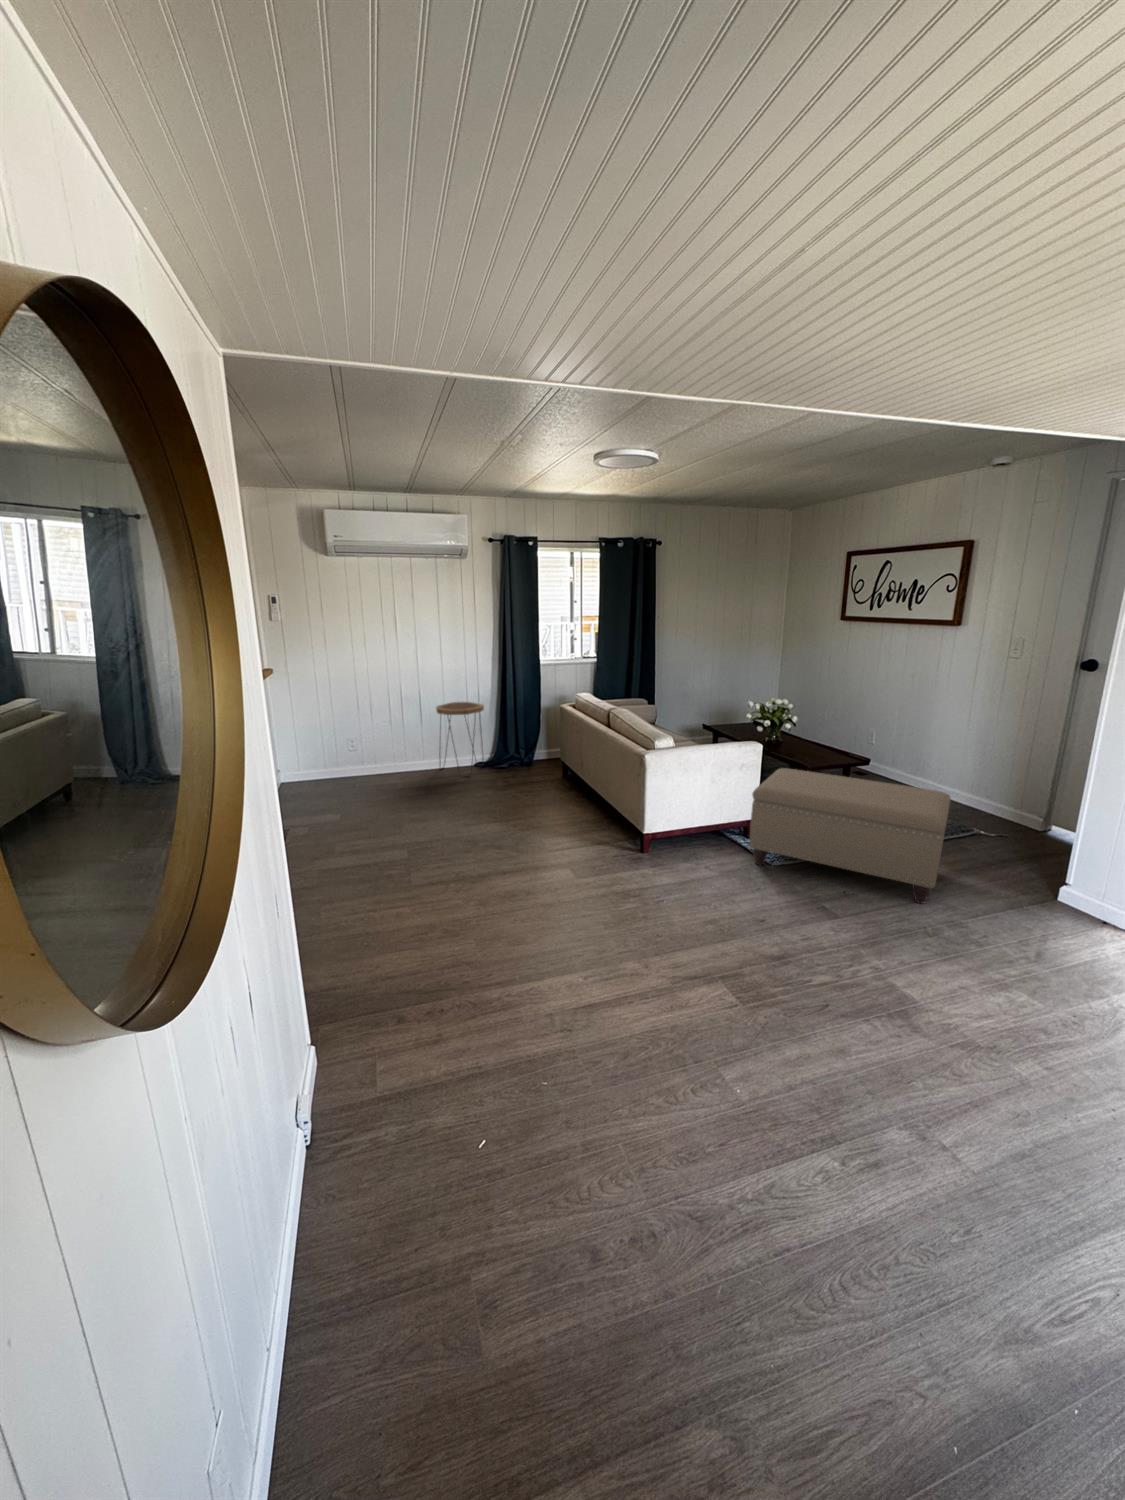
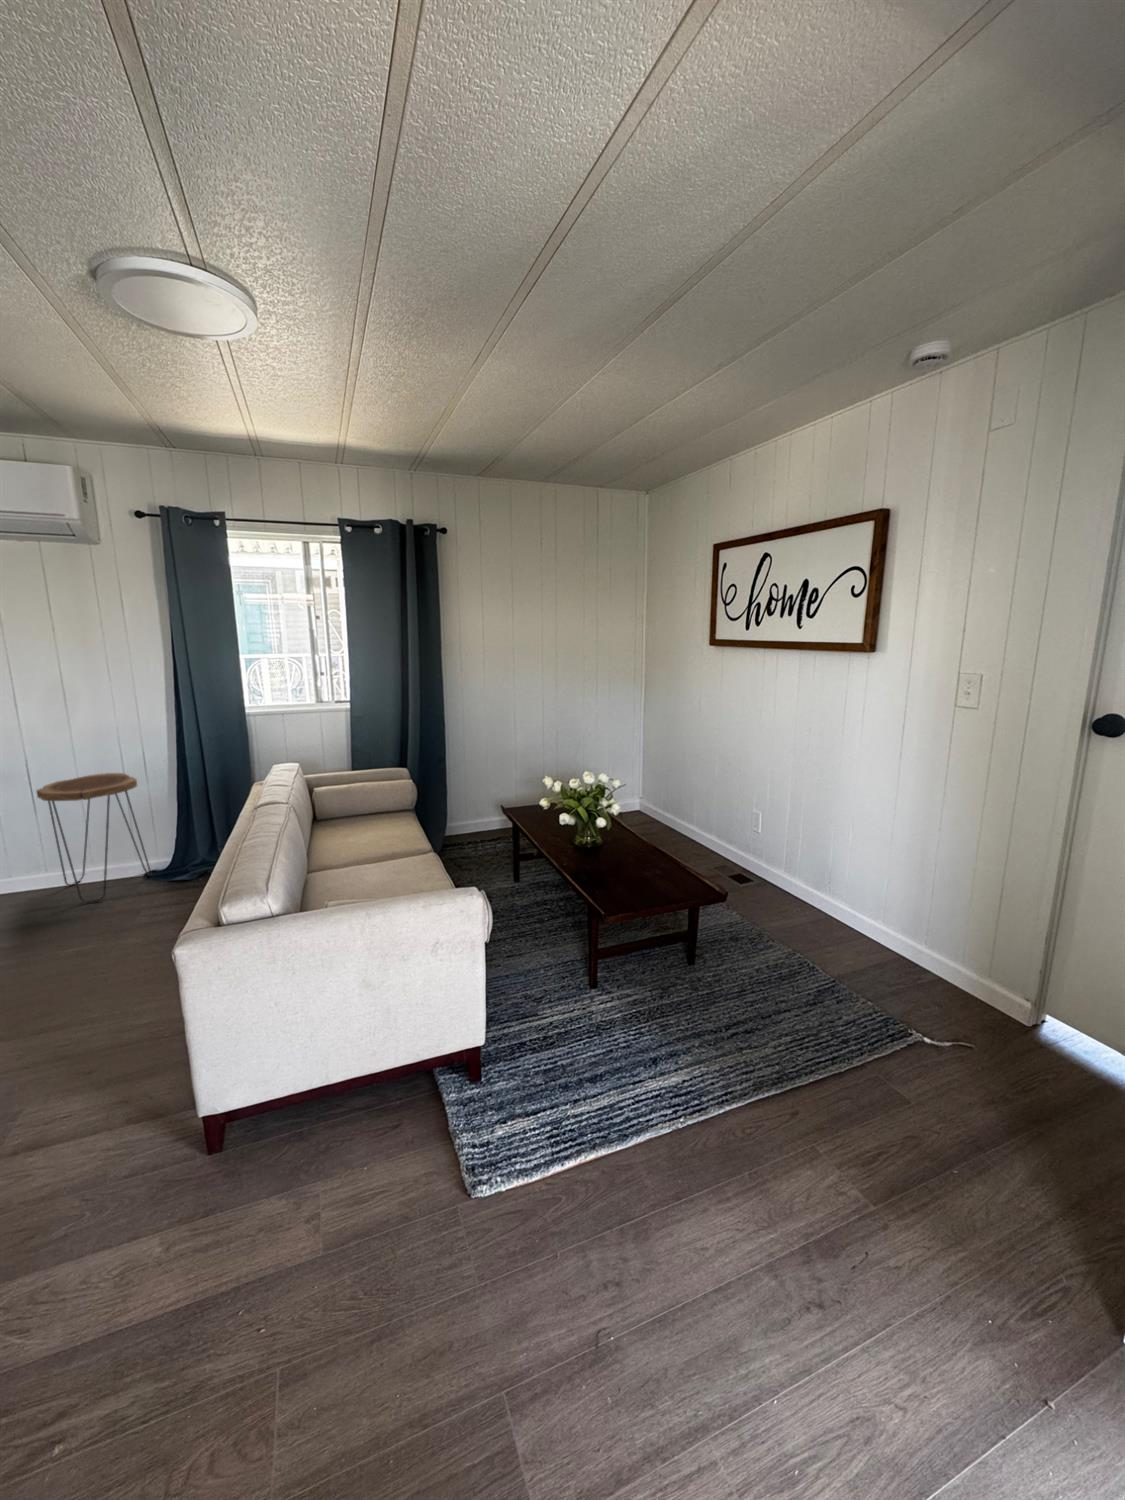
ottoman: present [749,768,950,903] -> none [399,940,849,1398]

